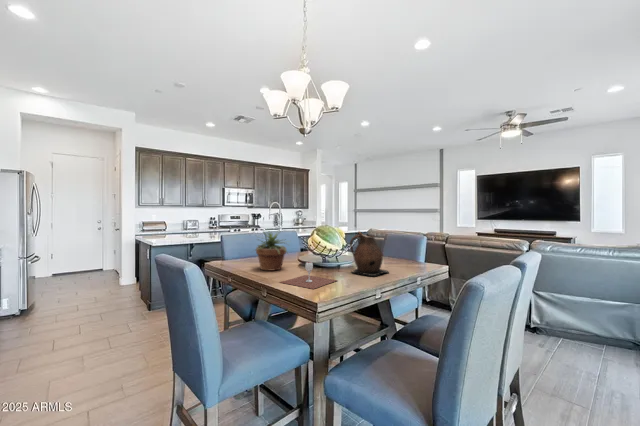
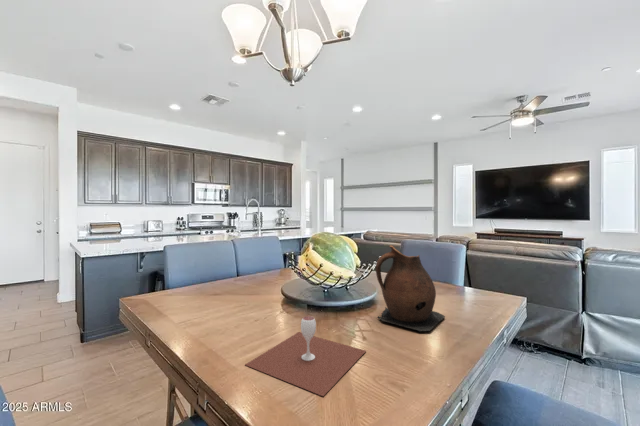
potted plant: present [256,233,287,271] -> none [195,241,272,319]

